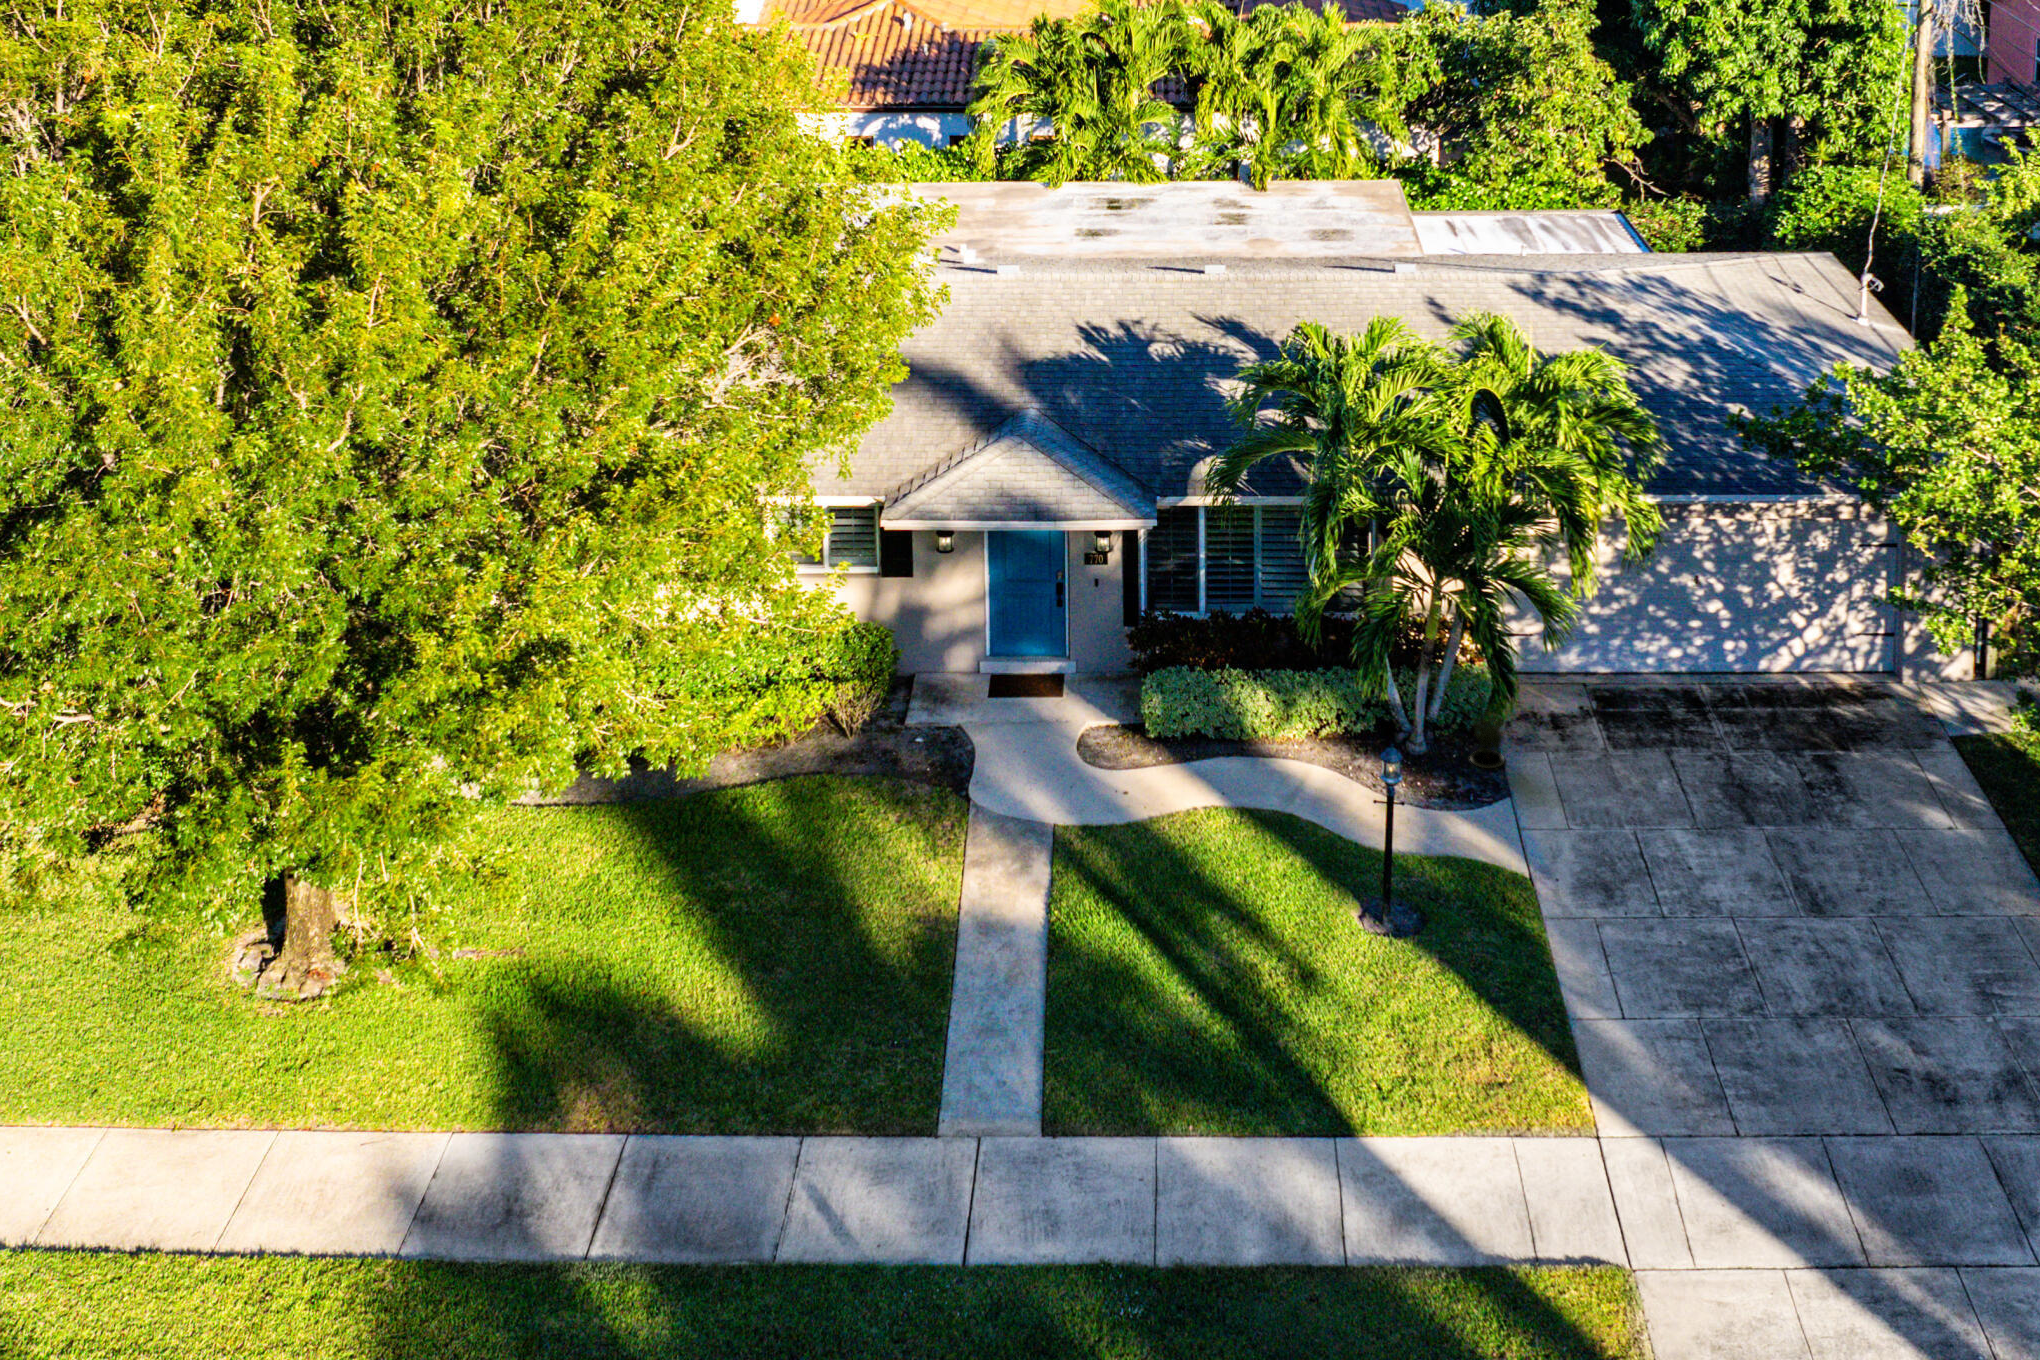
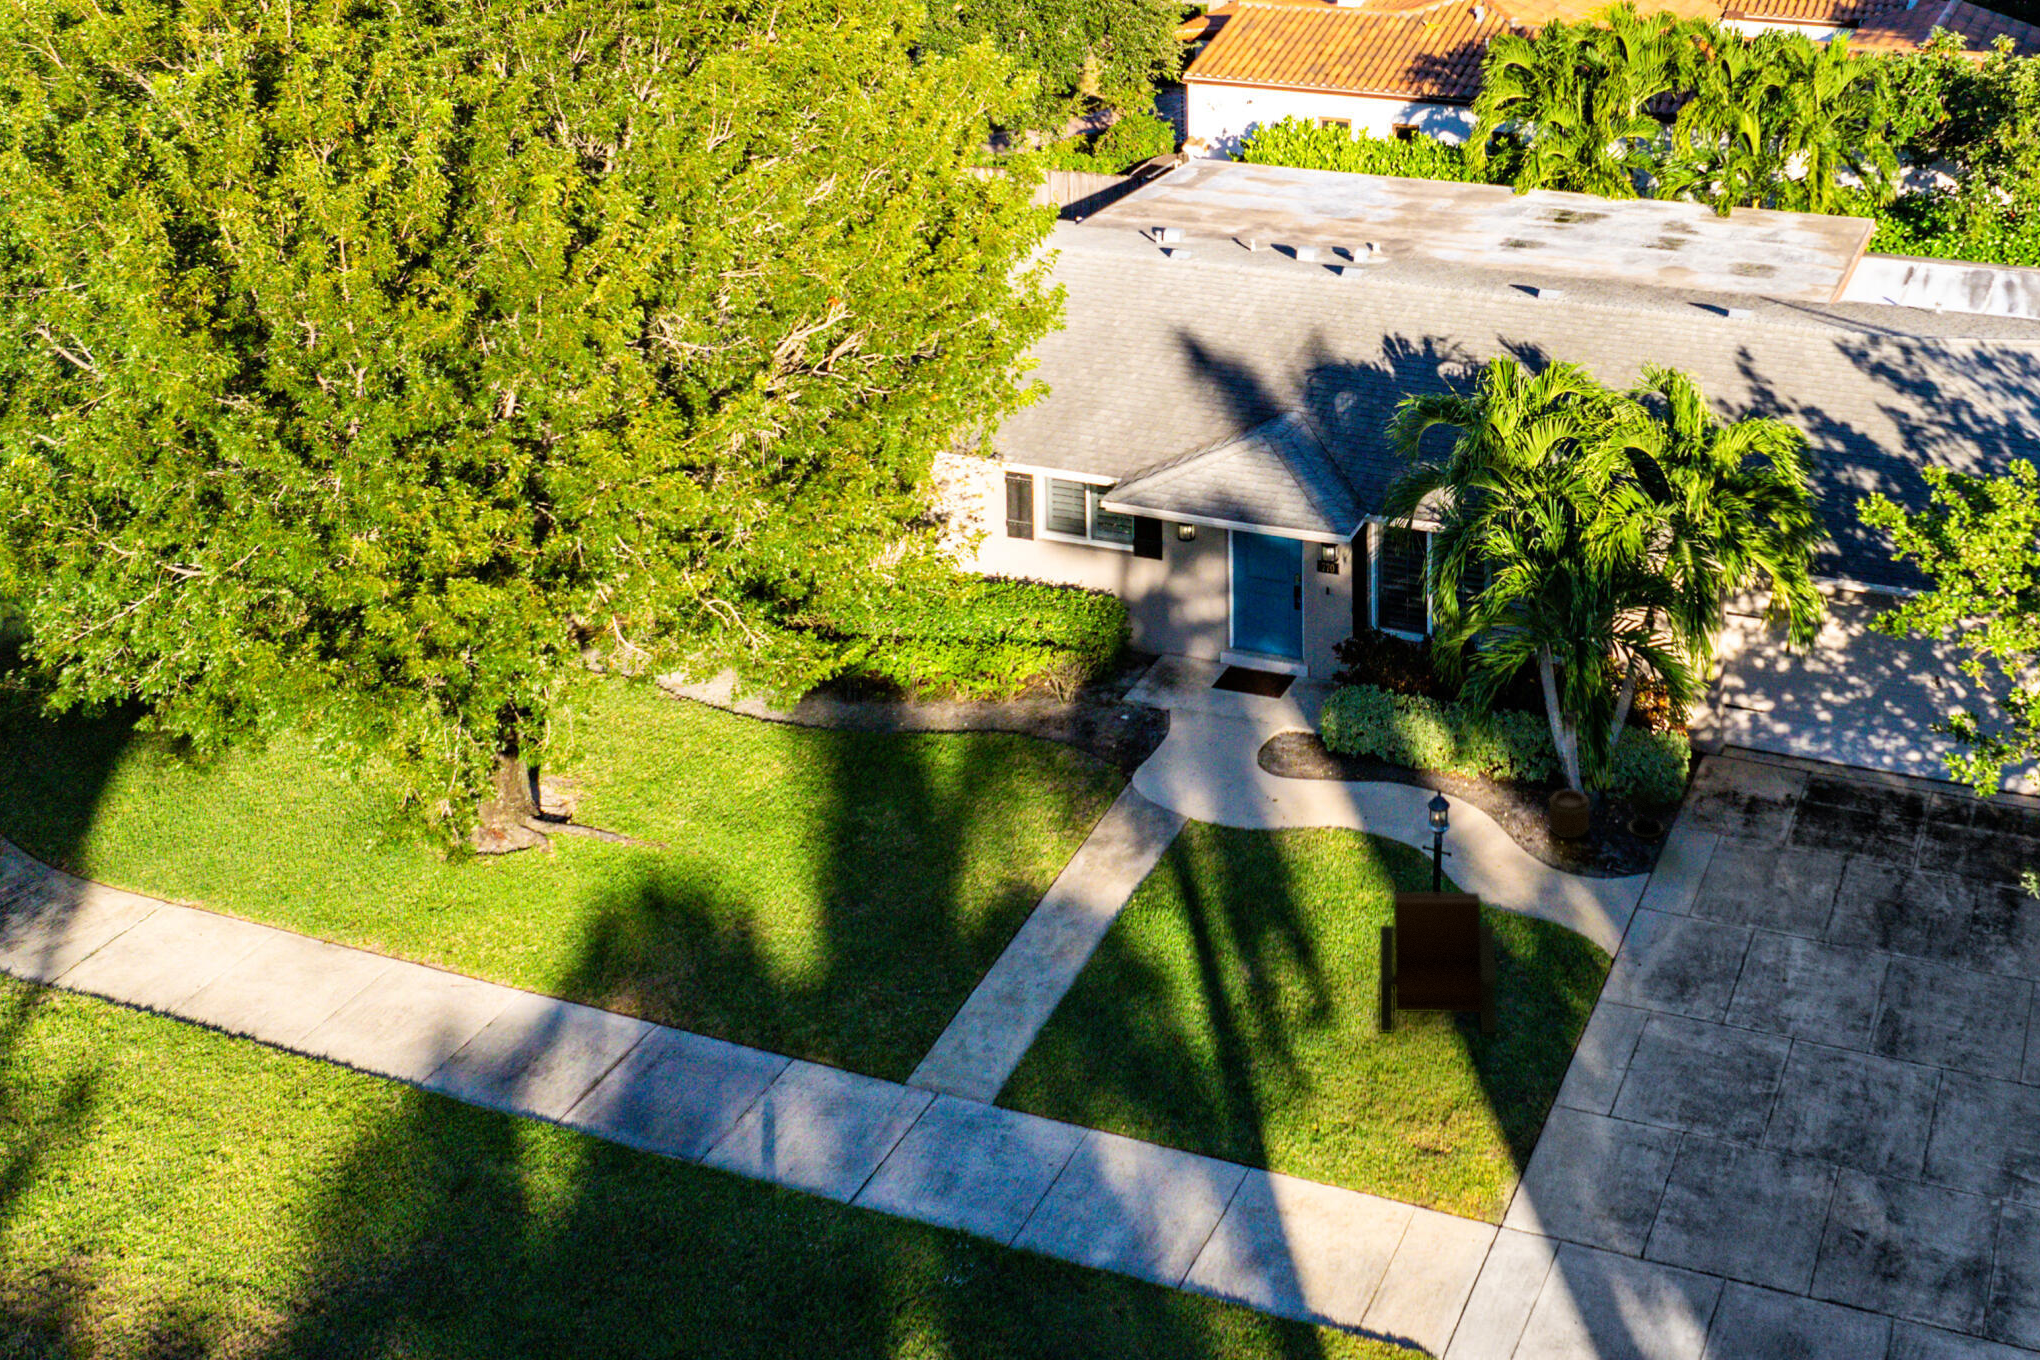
bucket: none [1396,733,1438,781] -> present [1549,790,1590,838]
lounge chair: none [1324,842,1469,998] -> present [1379,892,1497,1033]

